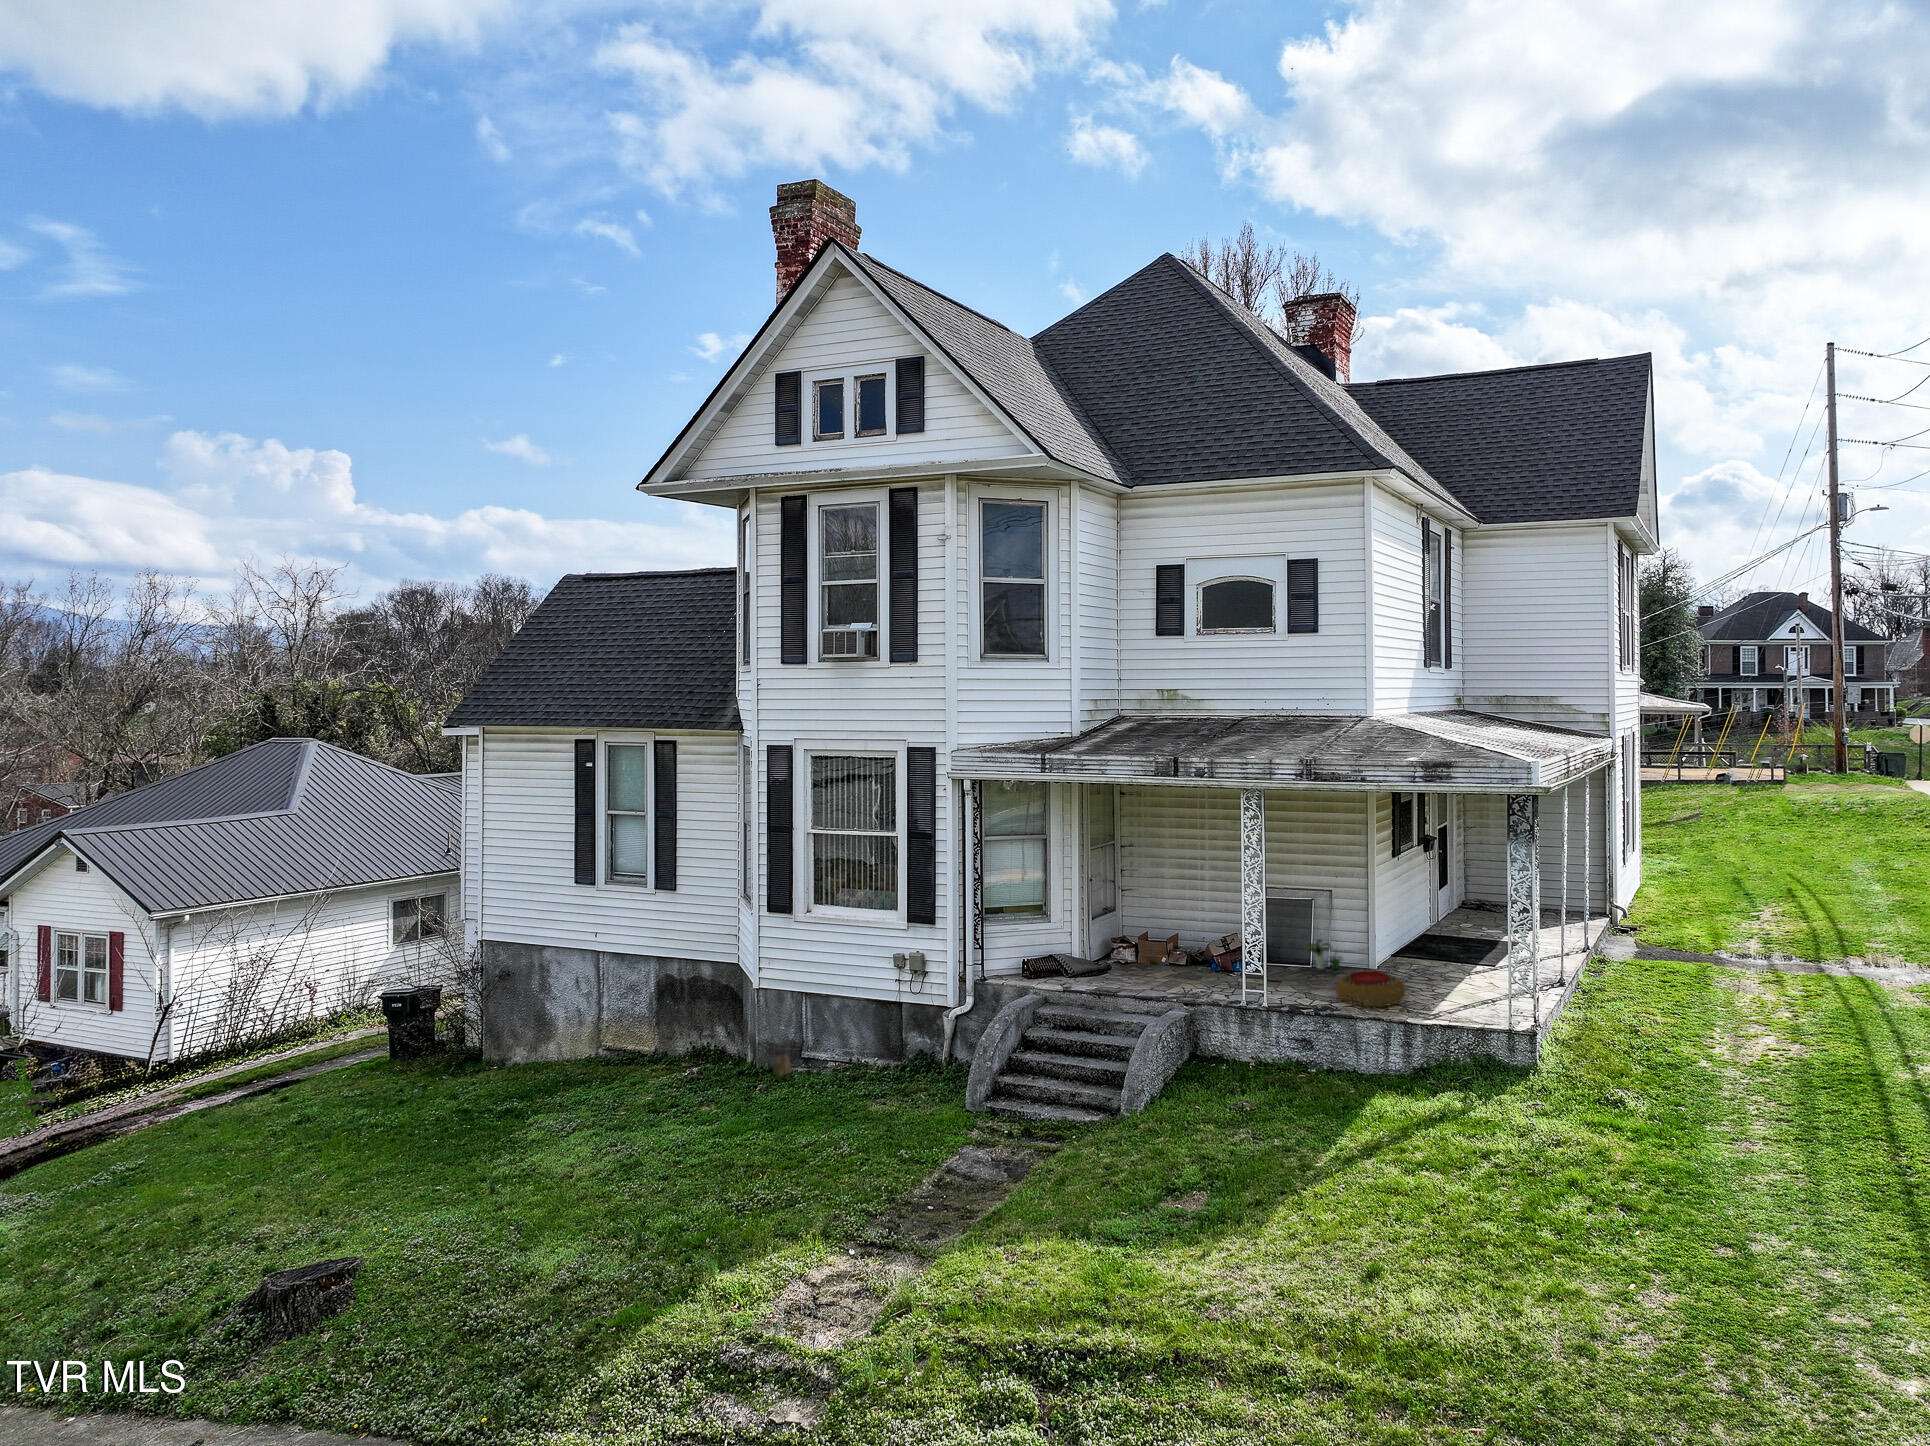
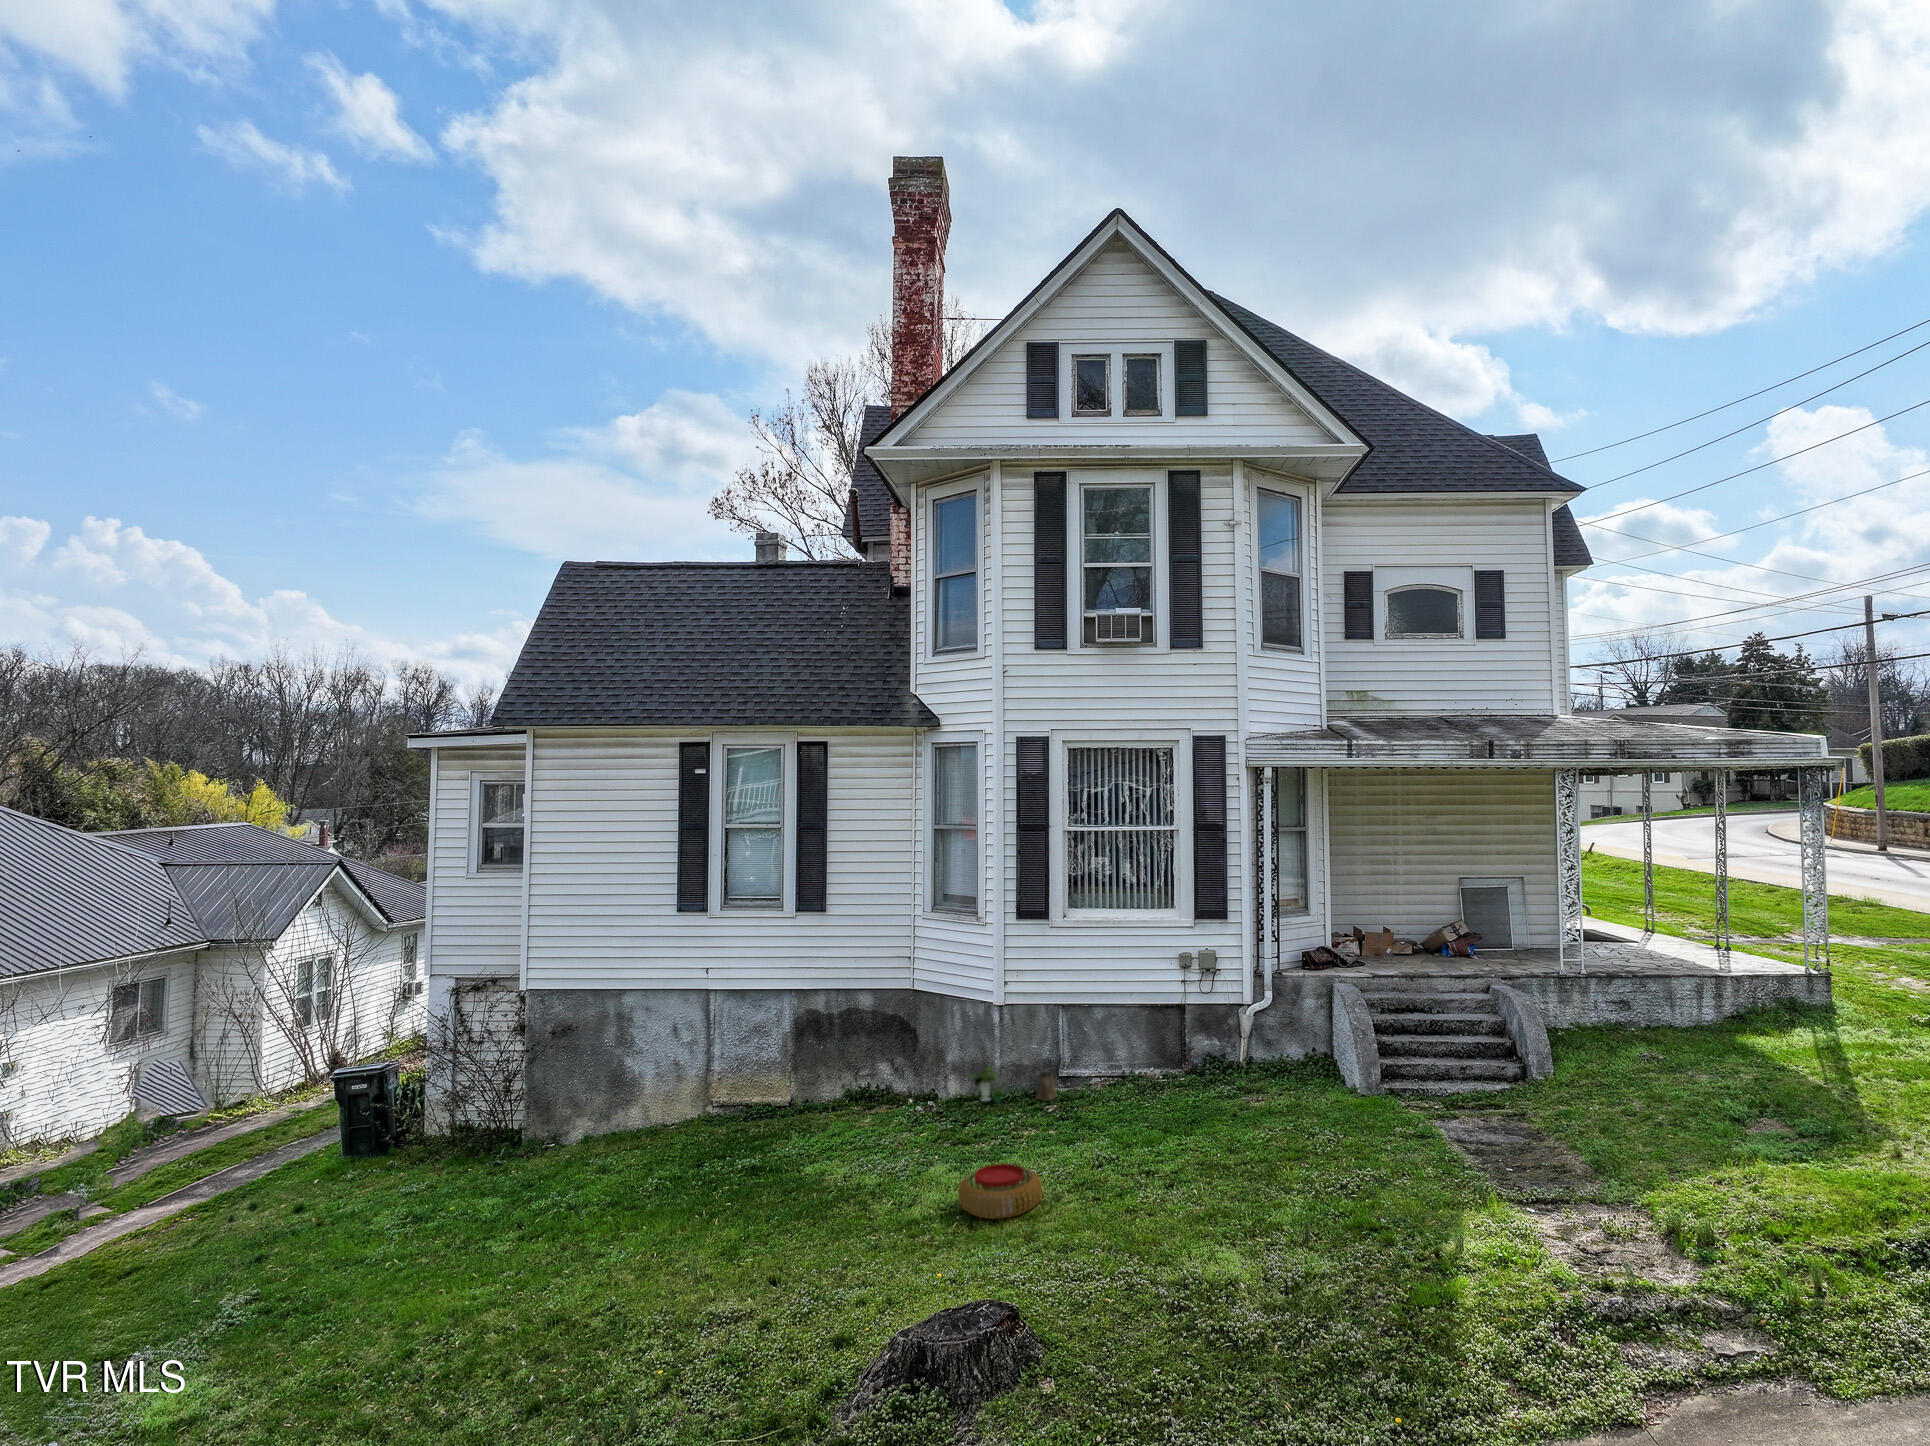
potted plant: present [1307,939,1342,969] -> present [971,1067,1003,1103]
pouf: present [1336,971,1405,1007] -> present [958,1164,1042,1219]

